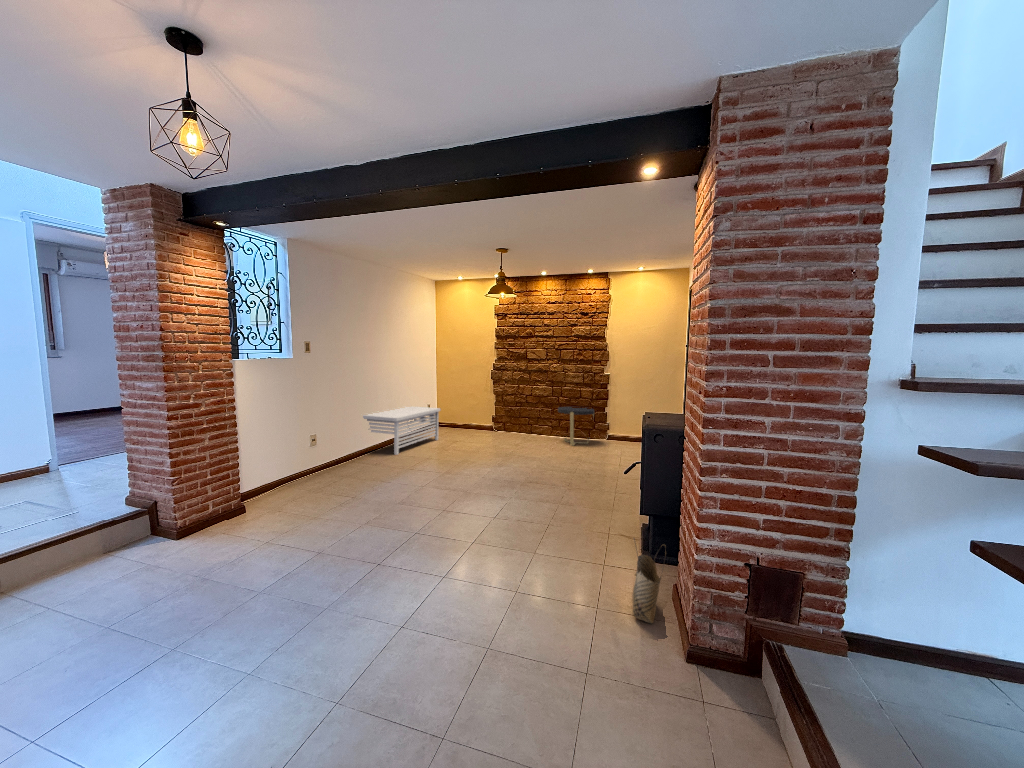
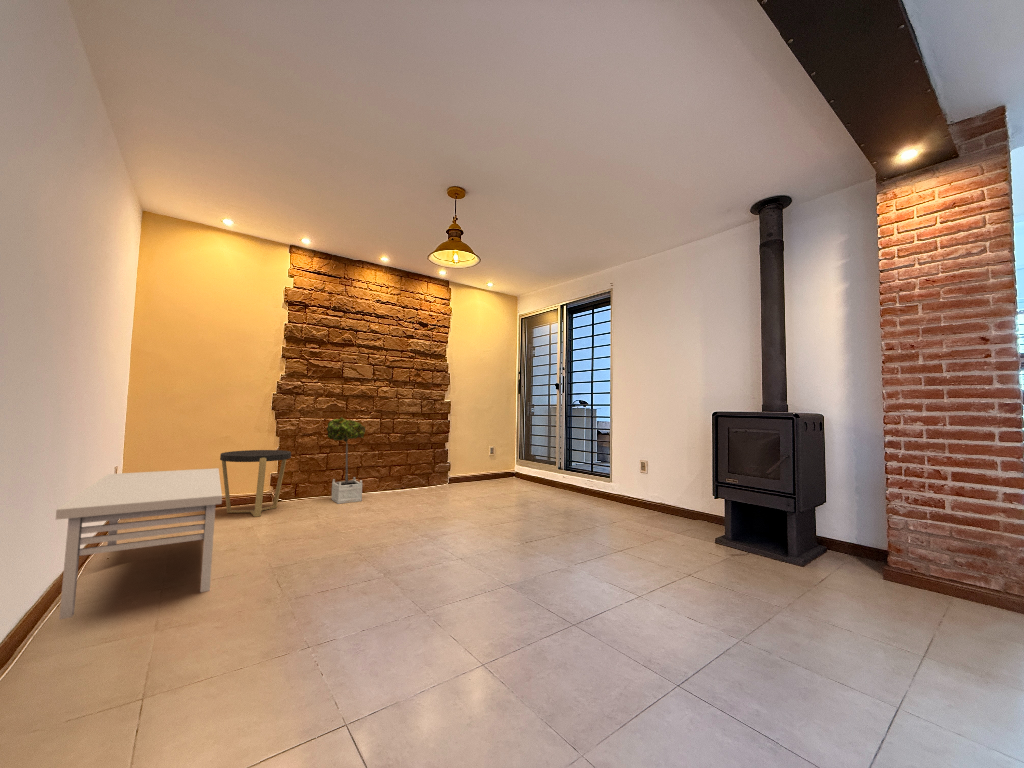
potted tree: none [511,385,533,439] -> present [327,417,365,504]
side table: present [558,407,594,446] -> present [220,450,291,517]
woven basket: present [632,539,665,623] -> none [912,530,985,609]

